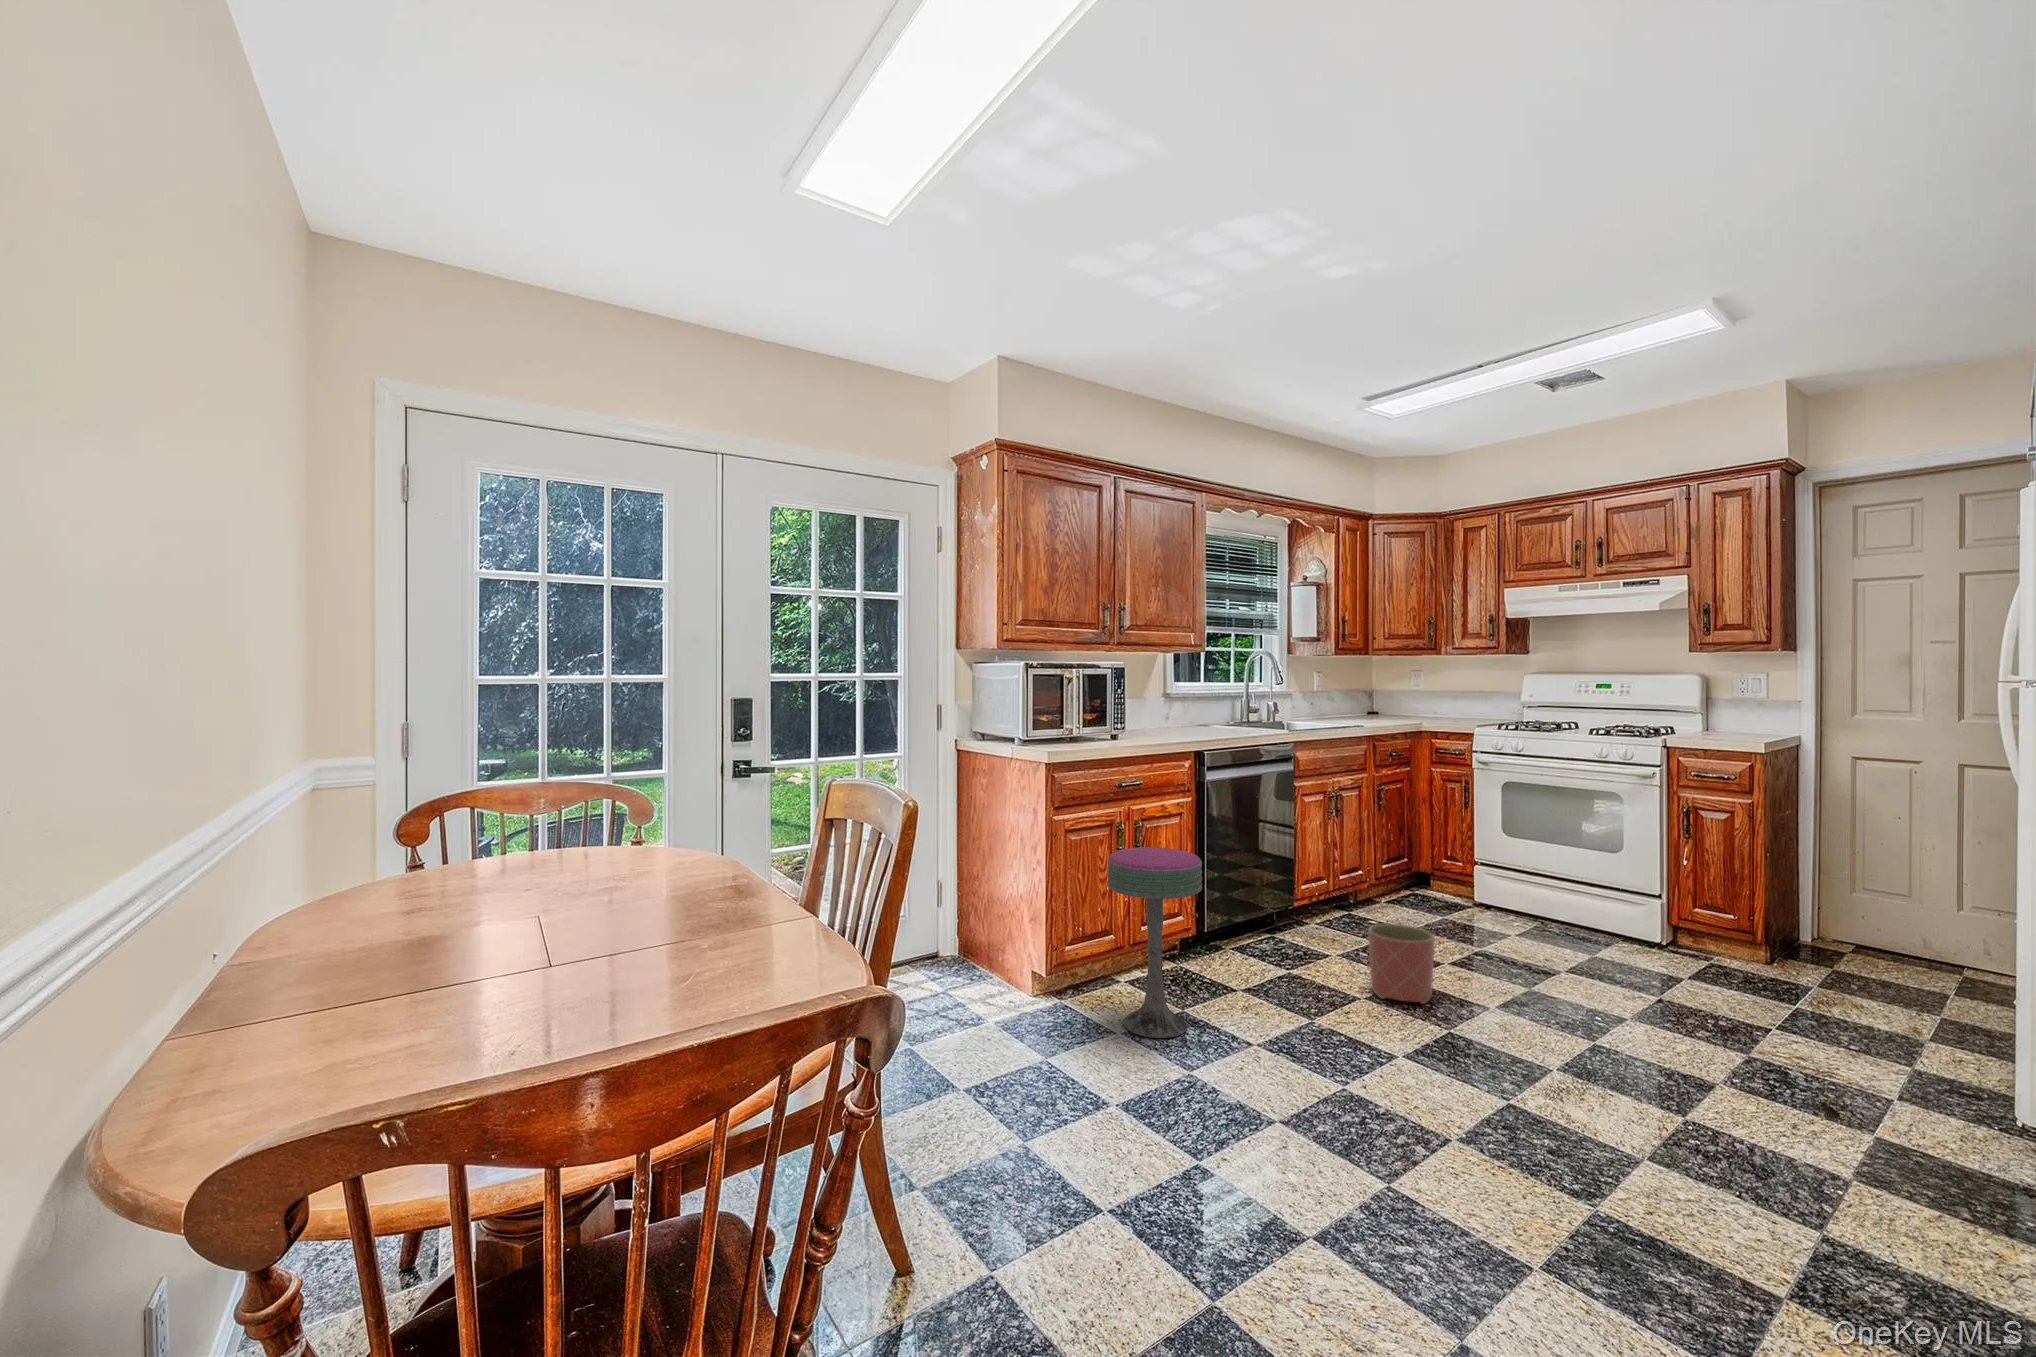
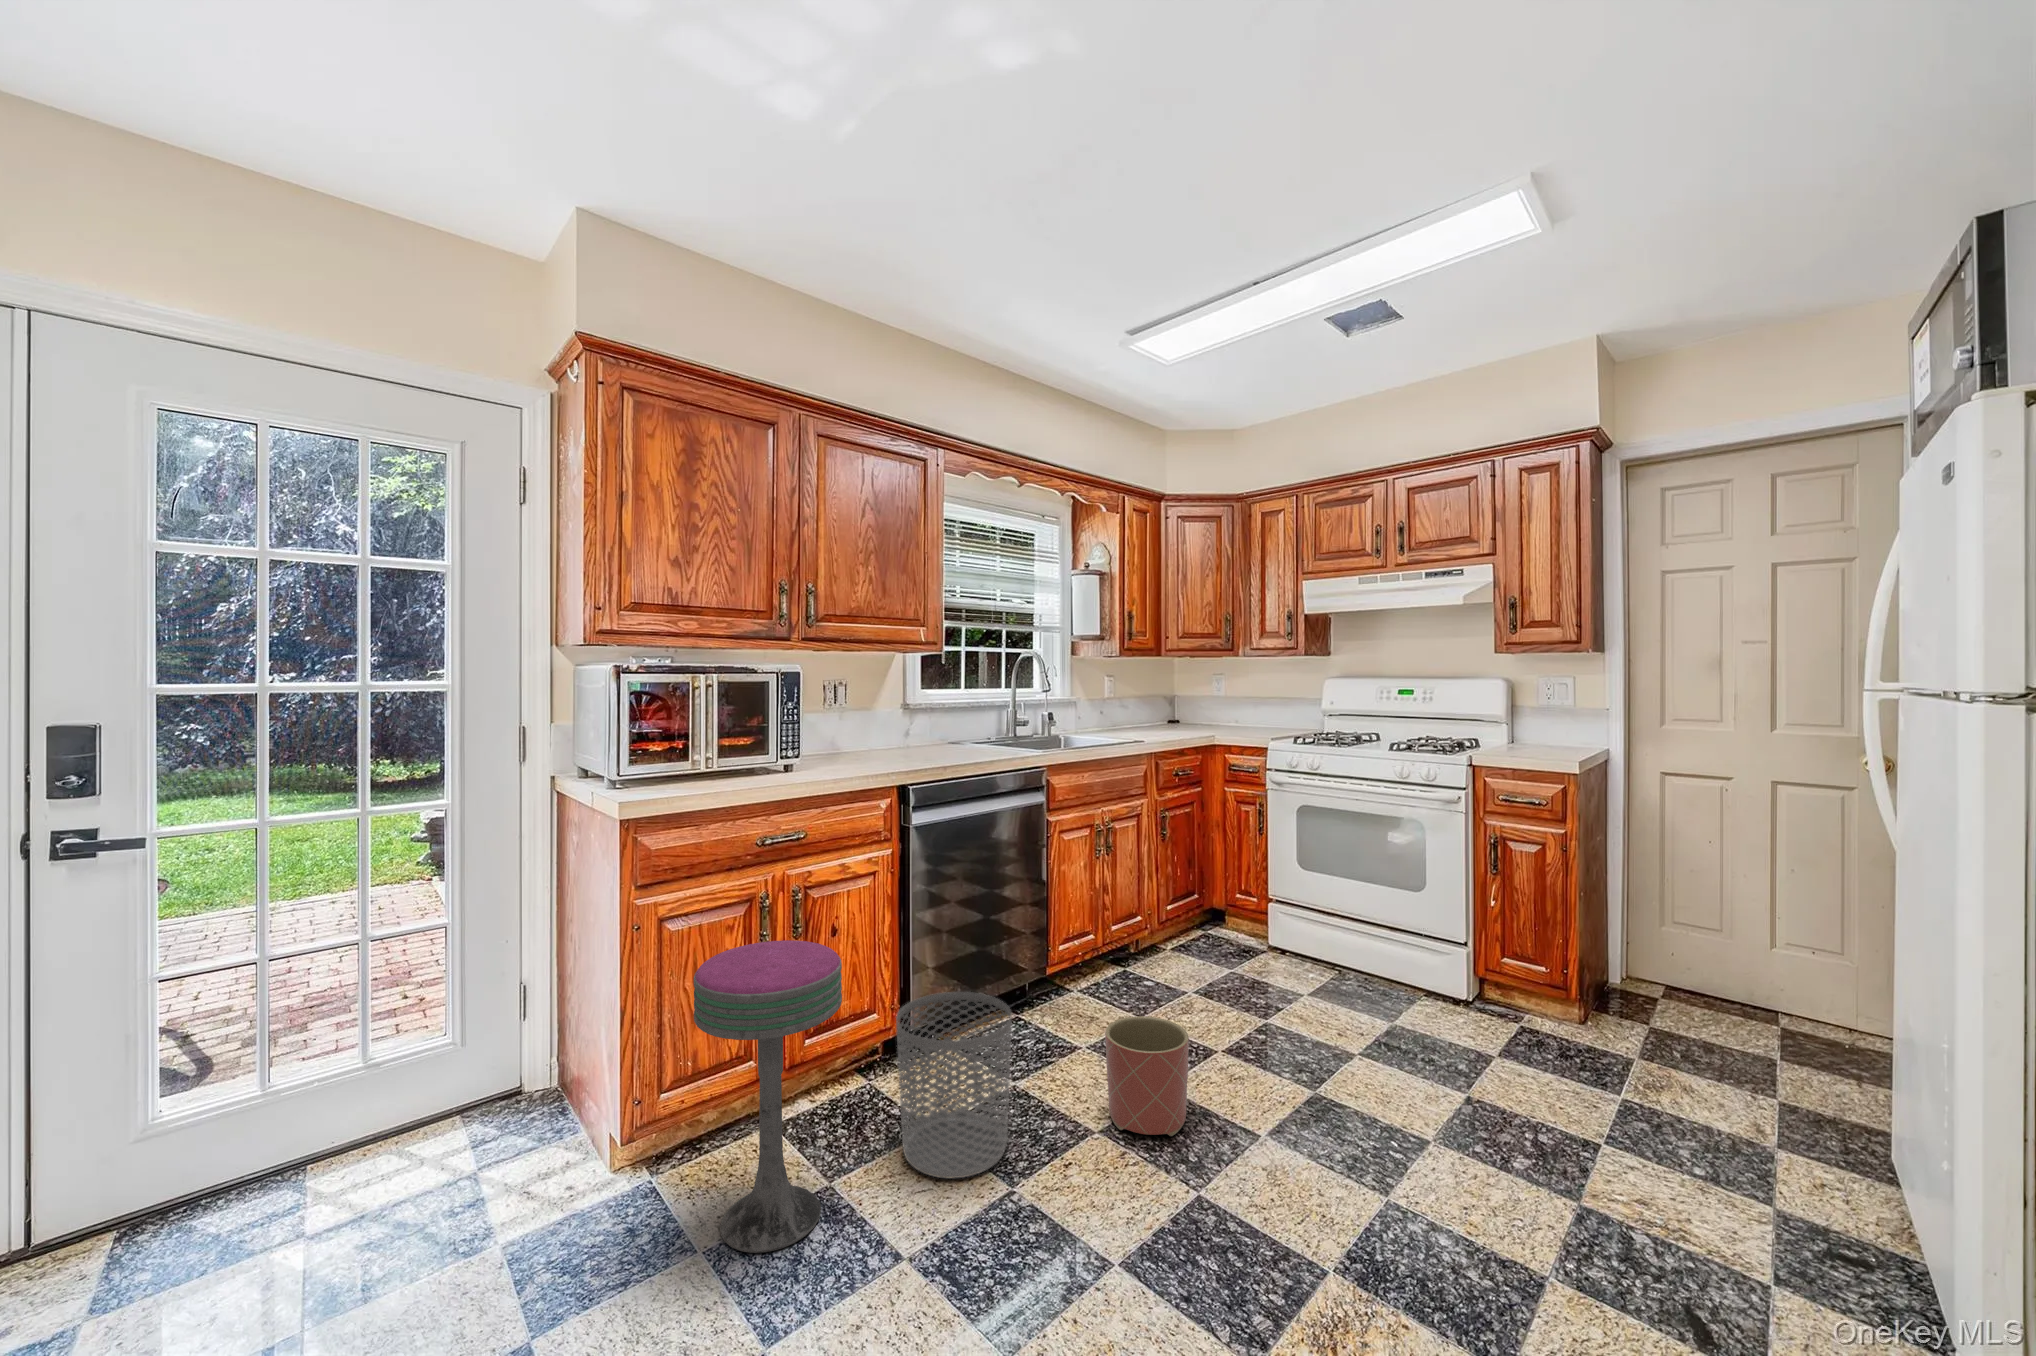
waste bin: none [1221,896,1305,1014] -> present [896,992,1012,1178]

